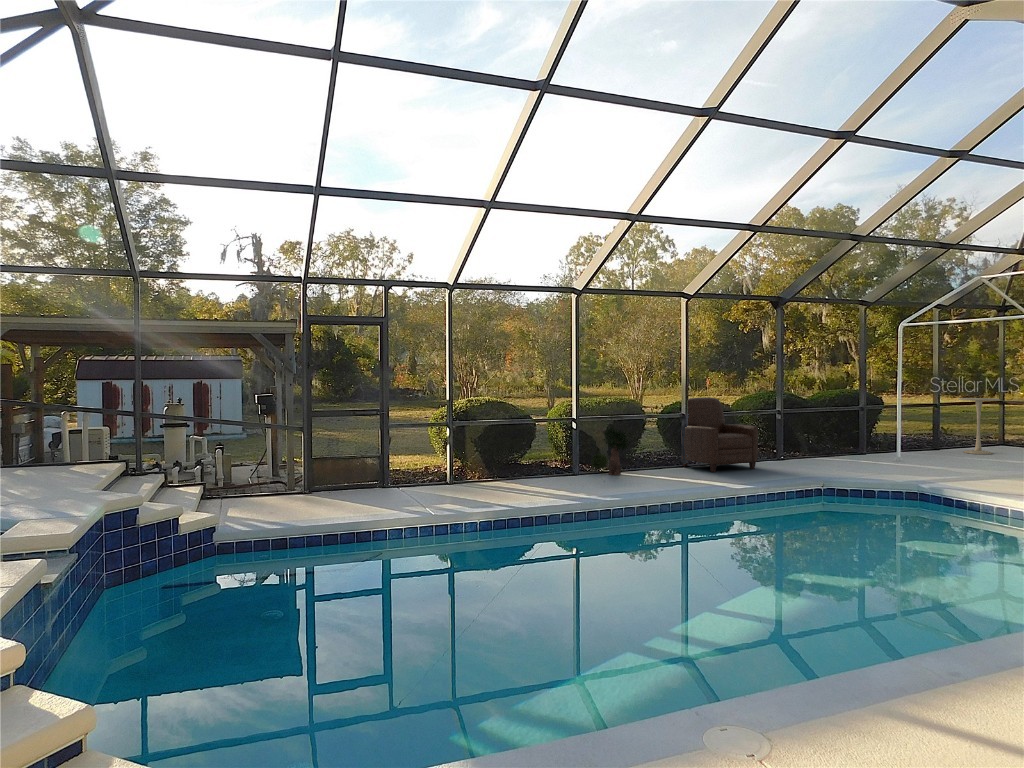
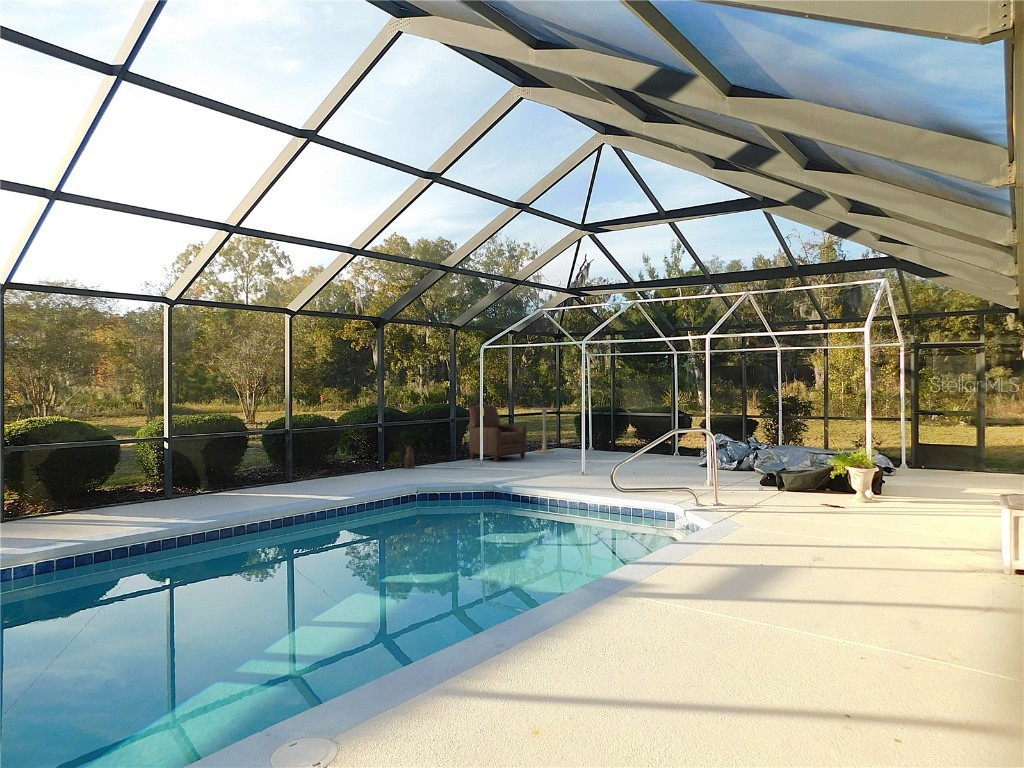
chair: present [681,398,758,472] -> present [469,405,527,462]
potted plant: present [591,427,629,475] -> present [388,430,421,468]

